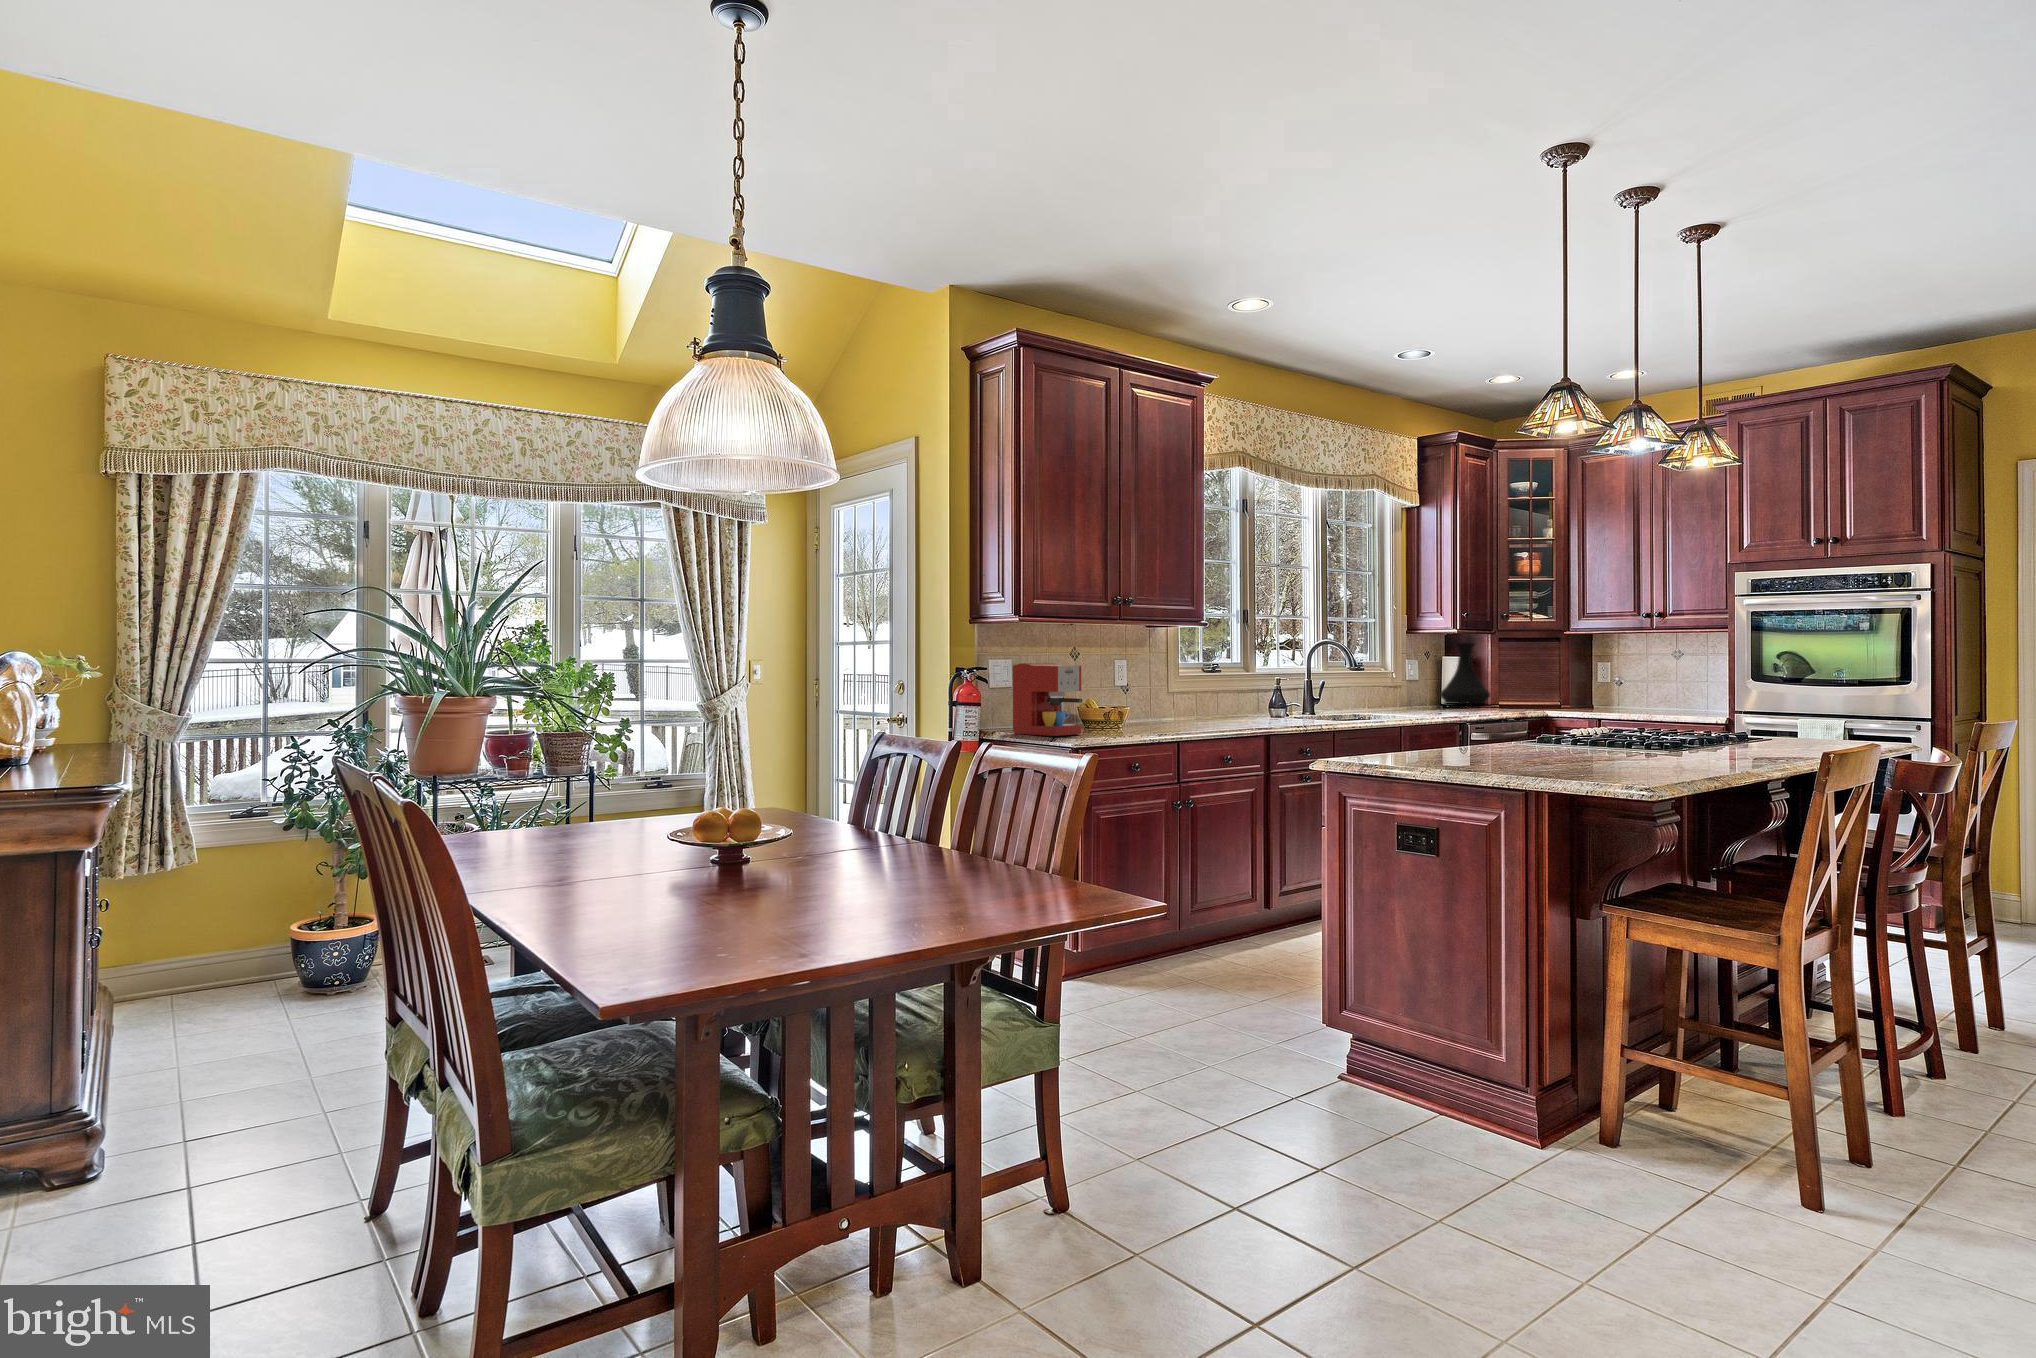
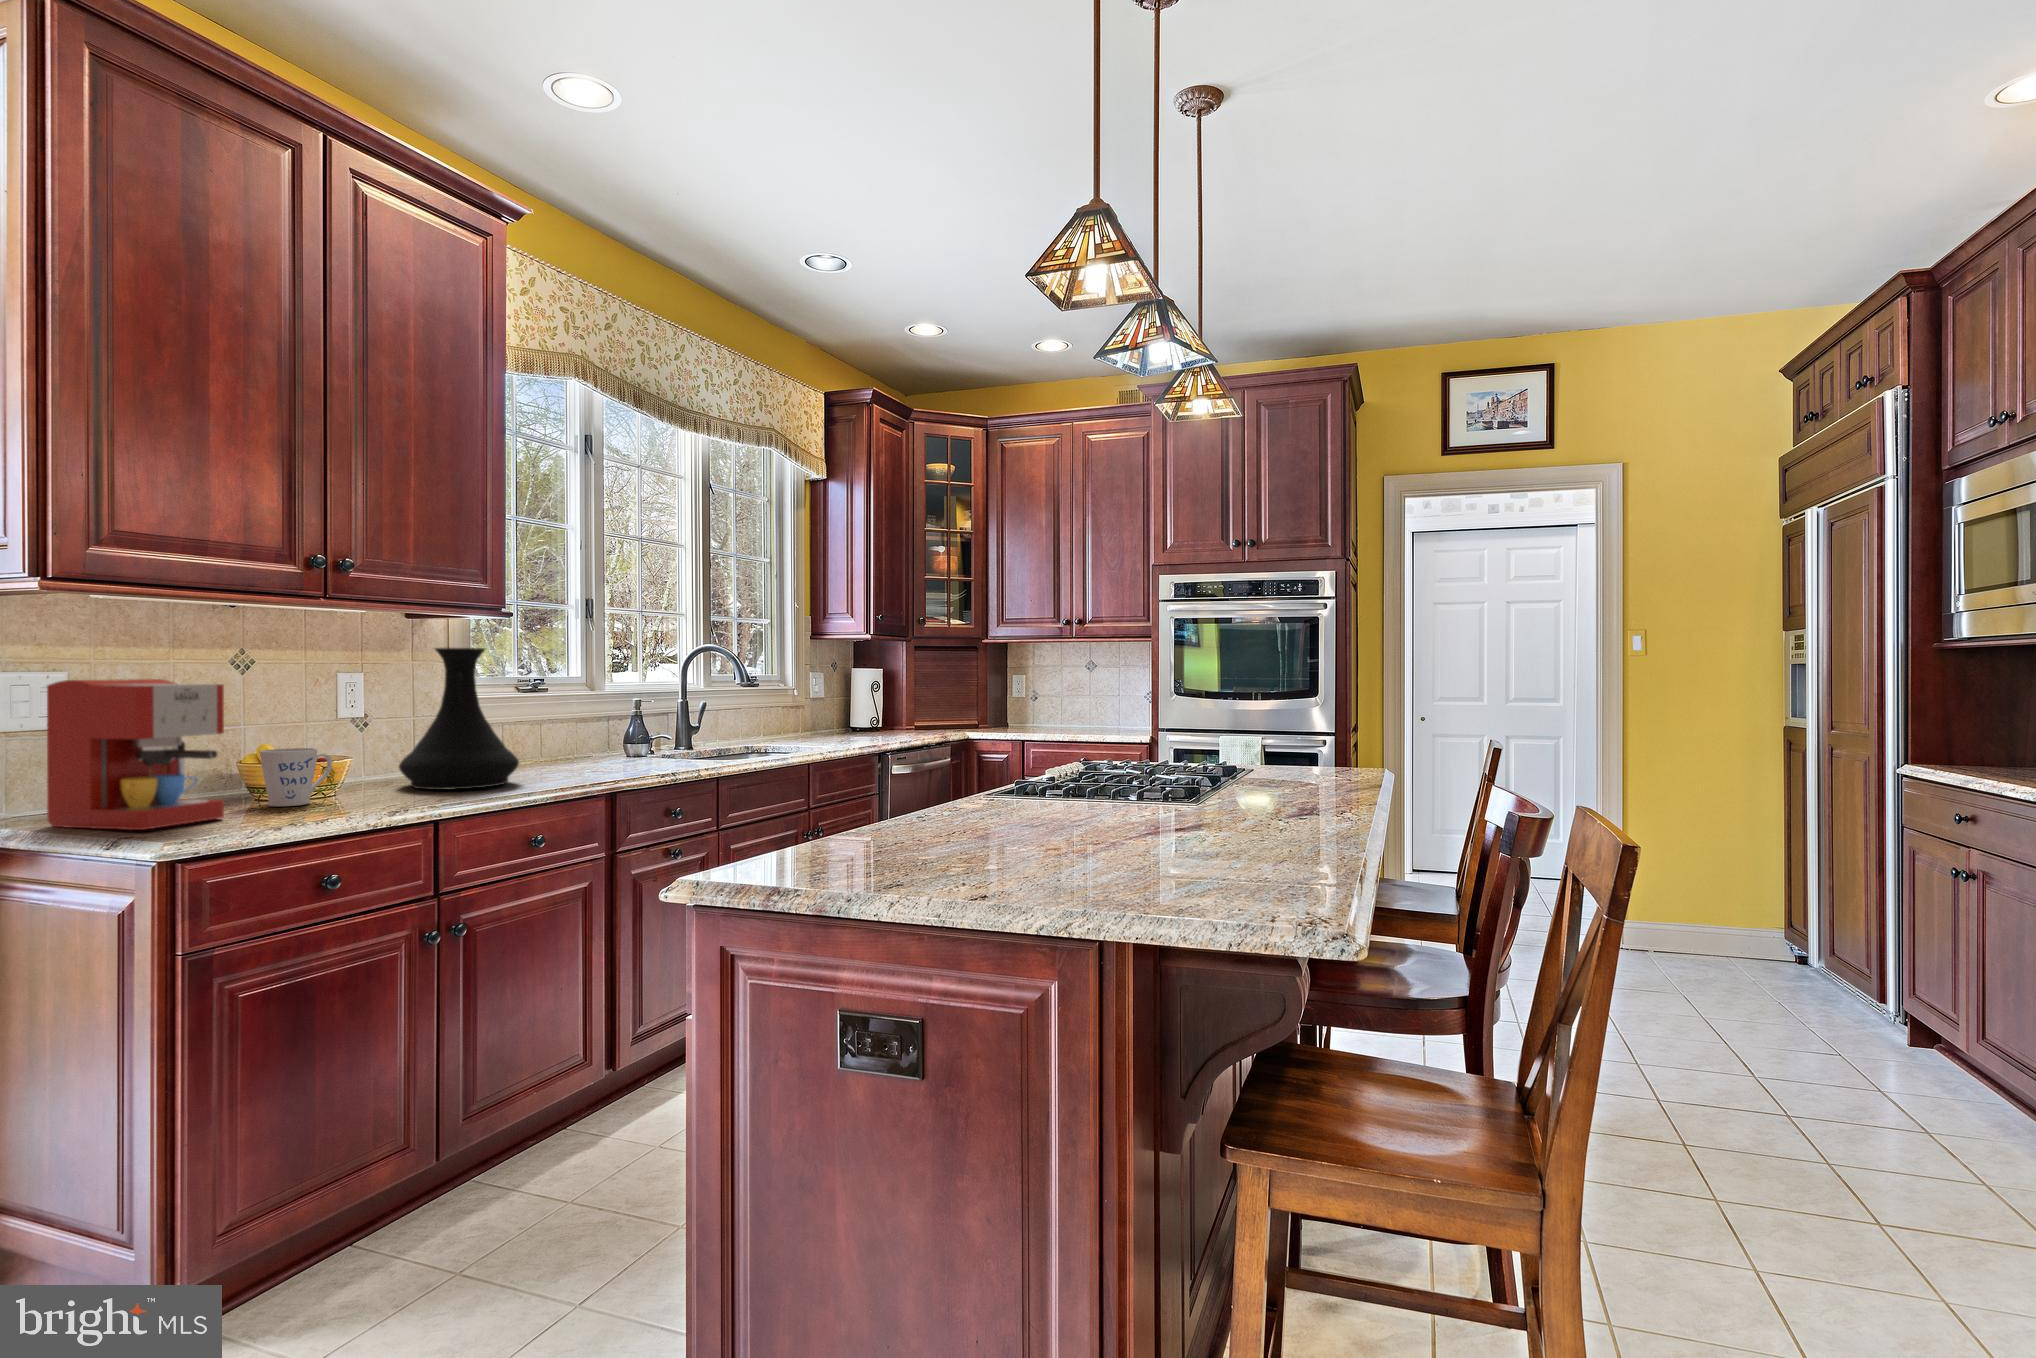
vase: present [1440,643,1490,704] -> present [399,648,519,790]
mug: none [1091,701,1122,731] -> present [260,748,332,806]

